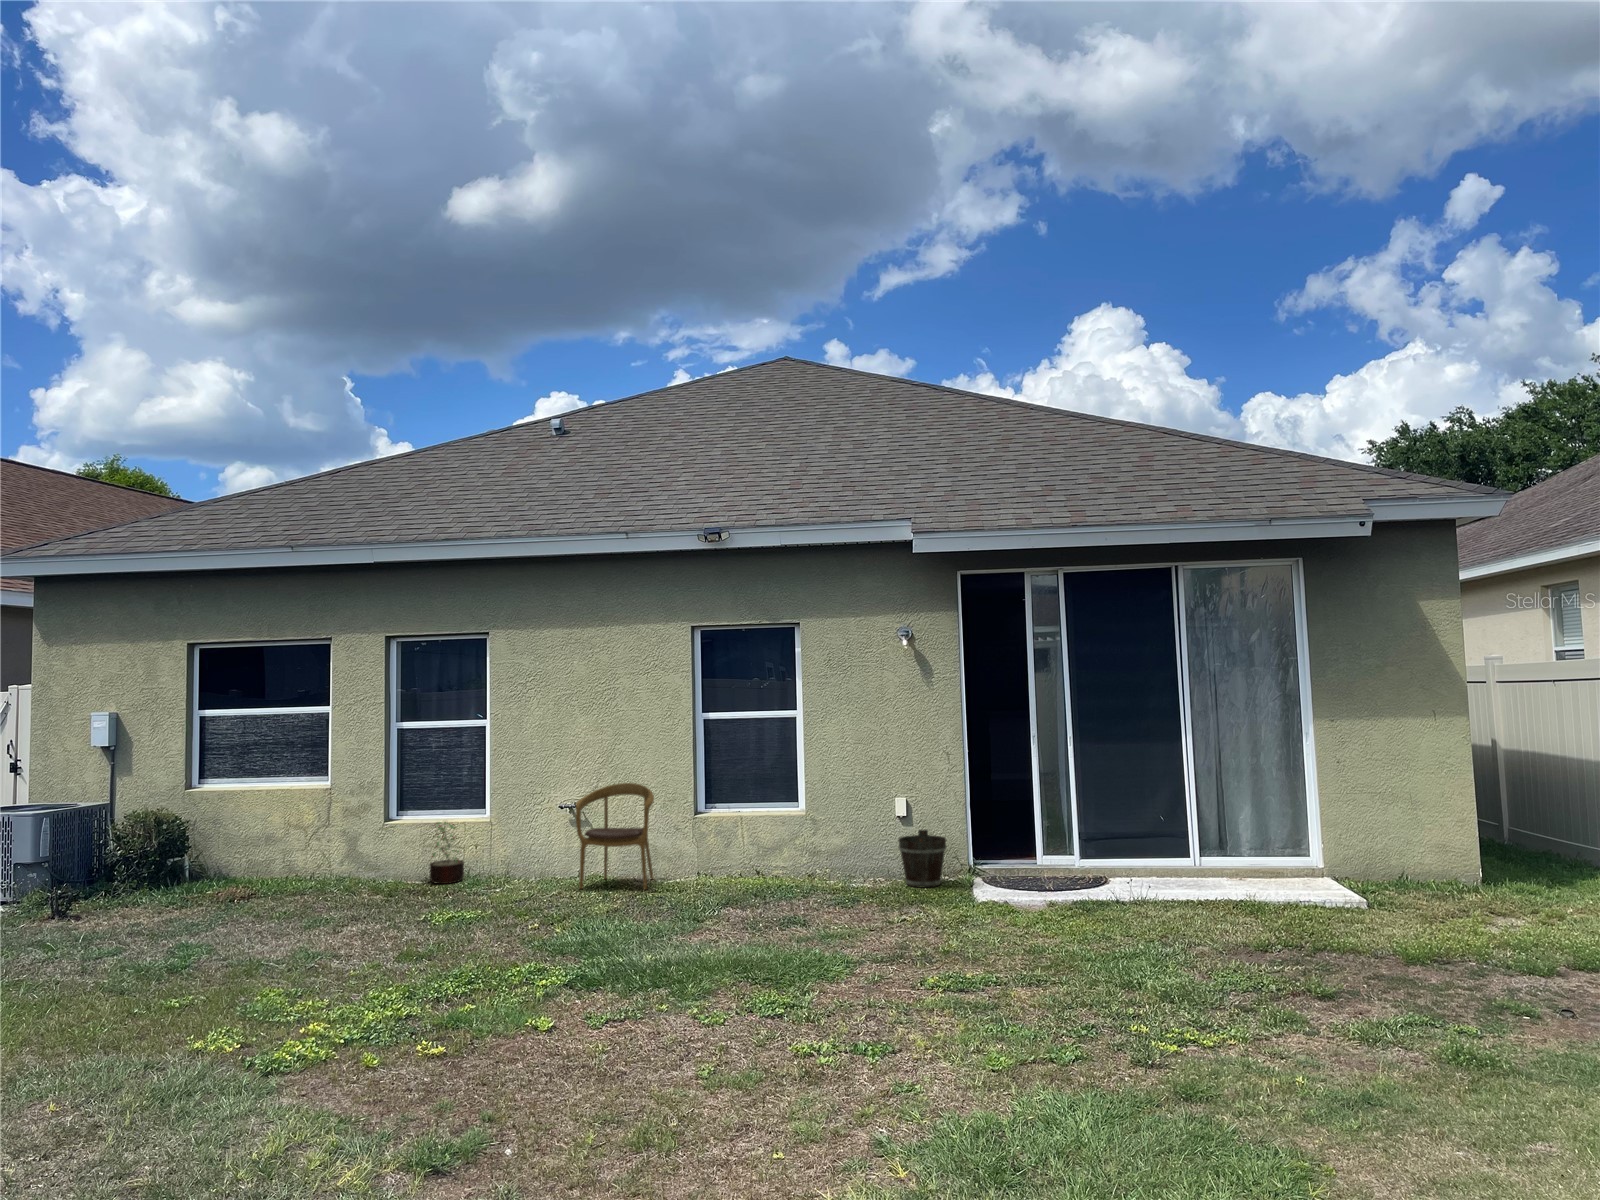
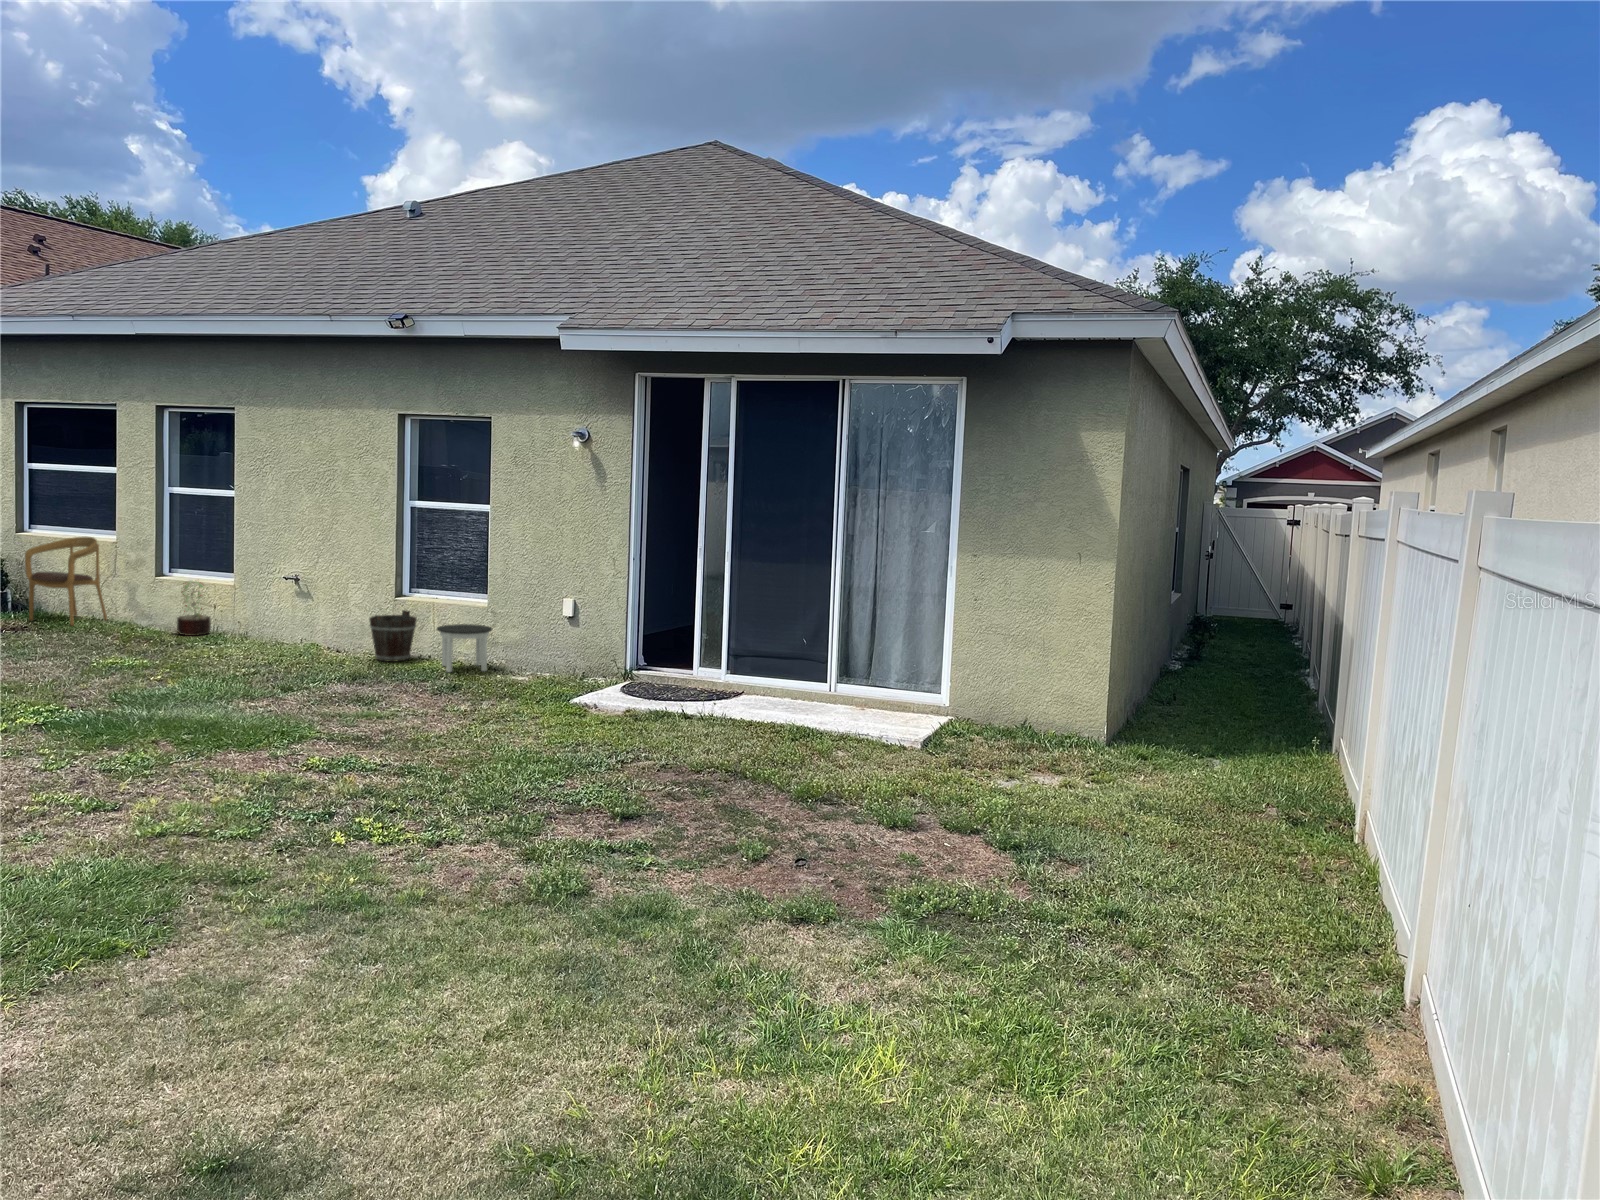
chair: present [576,783,654,889] -> present [25,537,107,625]
bucket: present [899,830,947,887] -> present [369,610,417,662]
round table: none [771,837,827,890] -> present [437,624,493,672]

